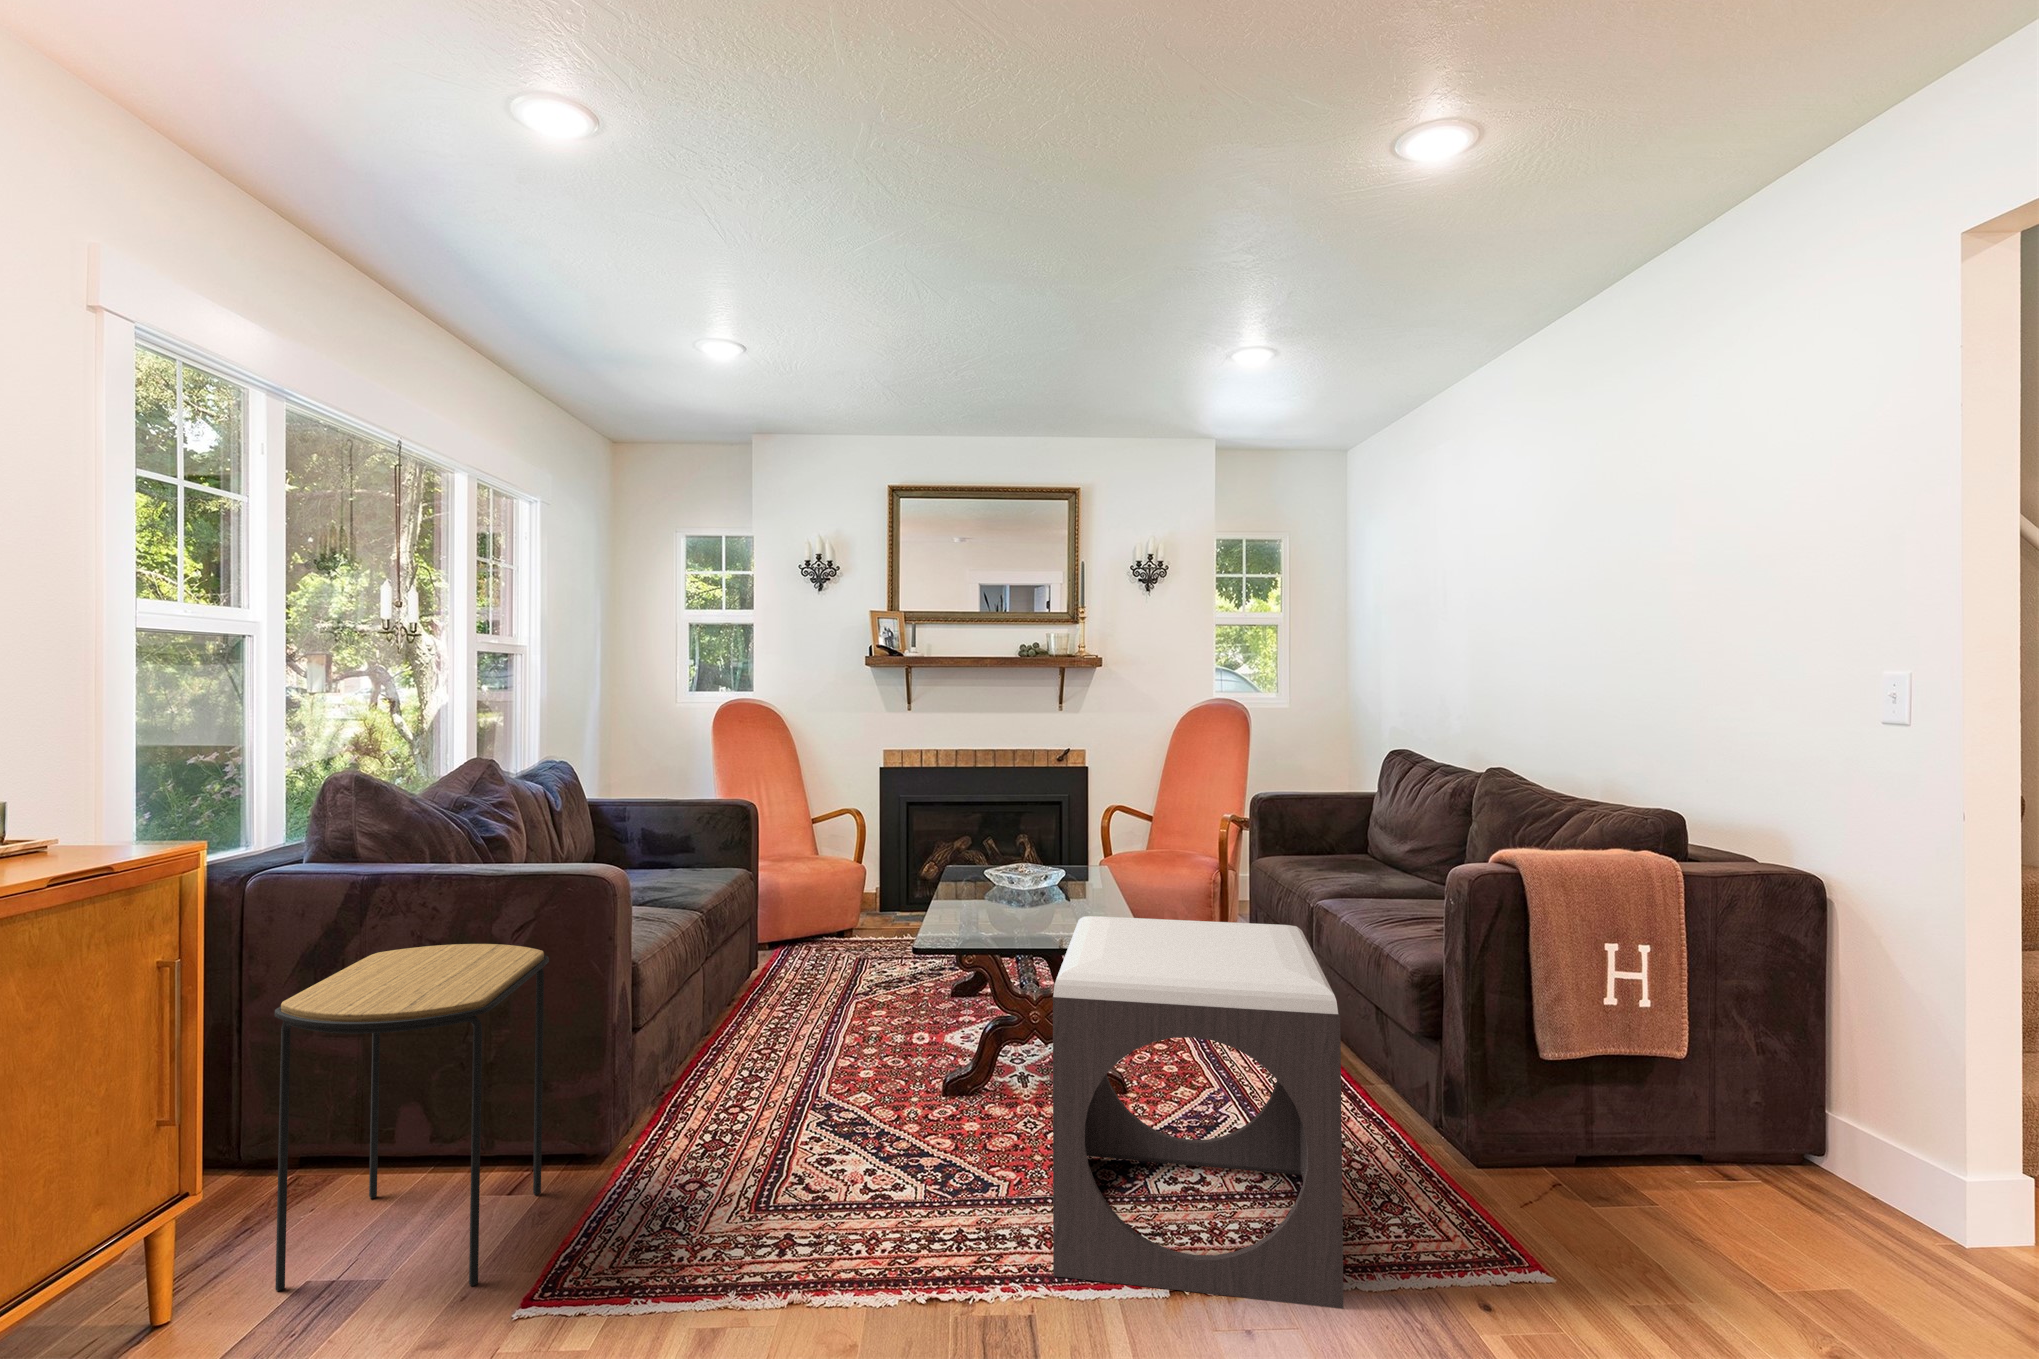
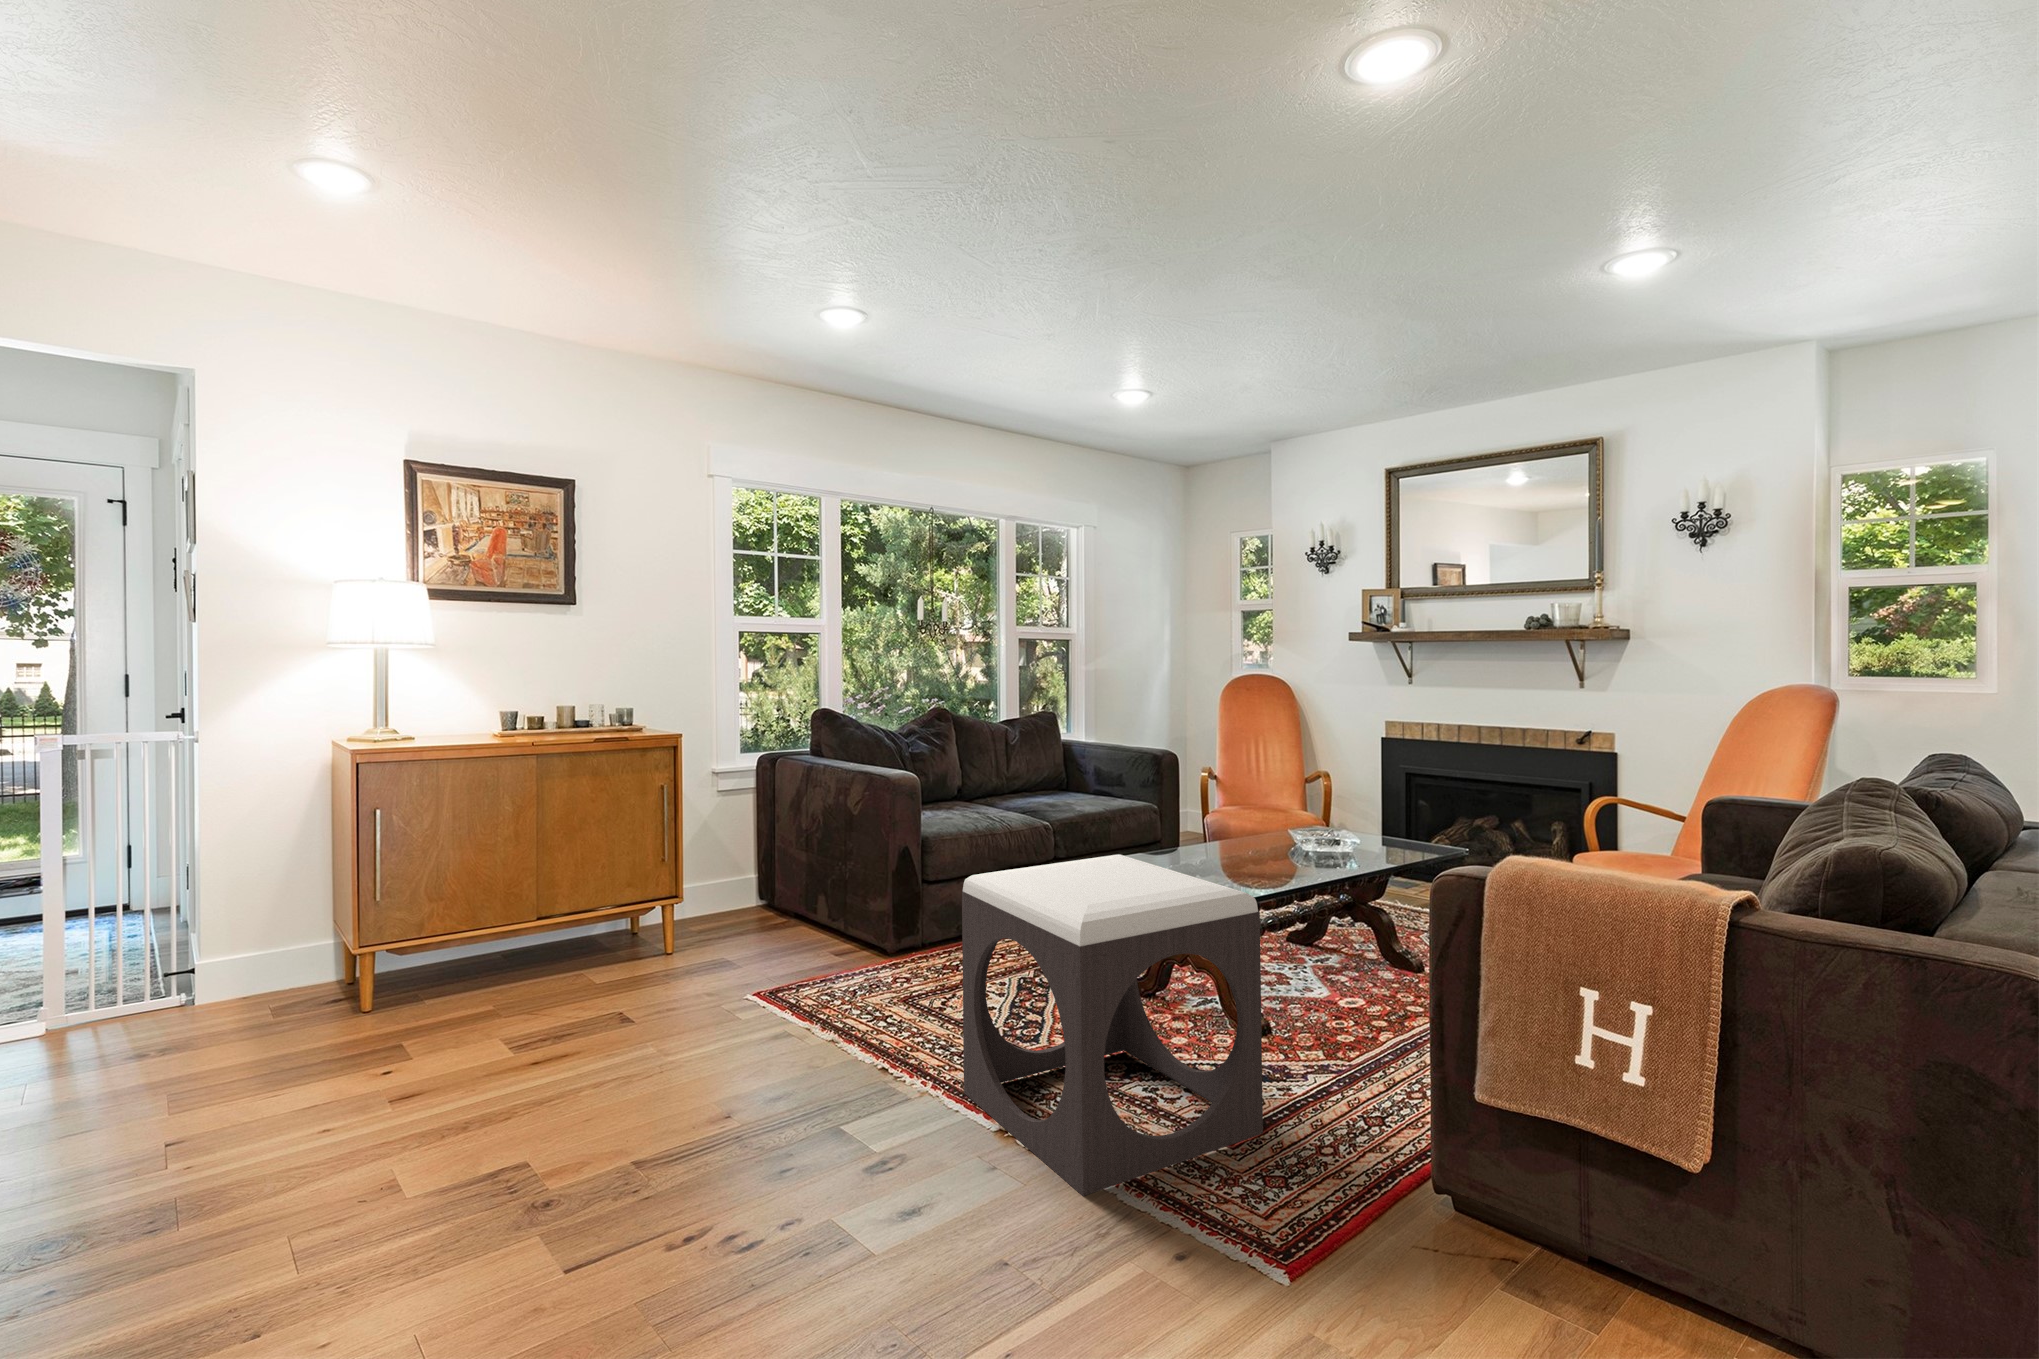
side table: present [275,944,549,1291] -> none [700,807,844,983]

